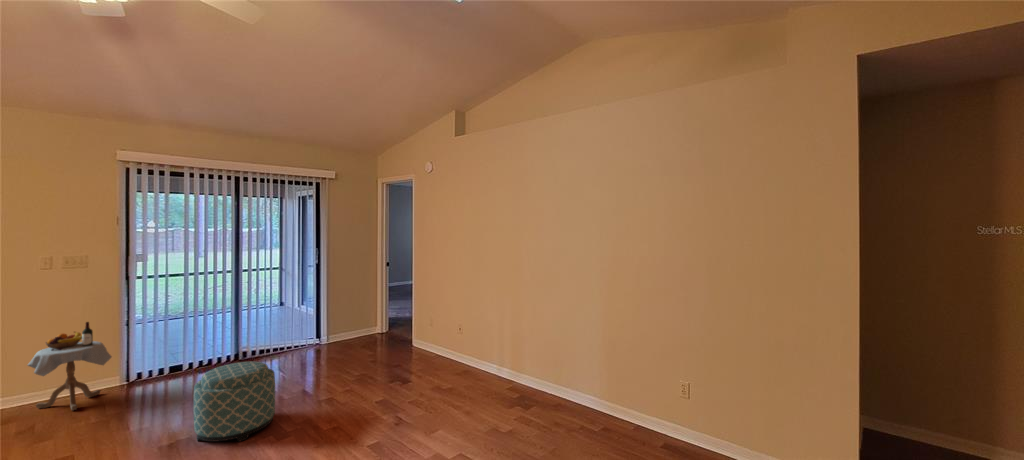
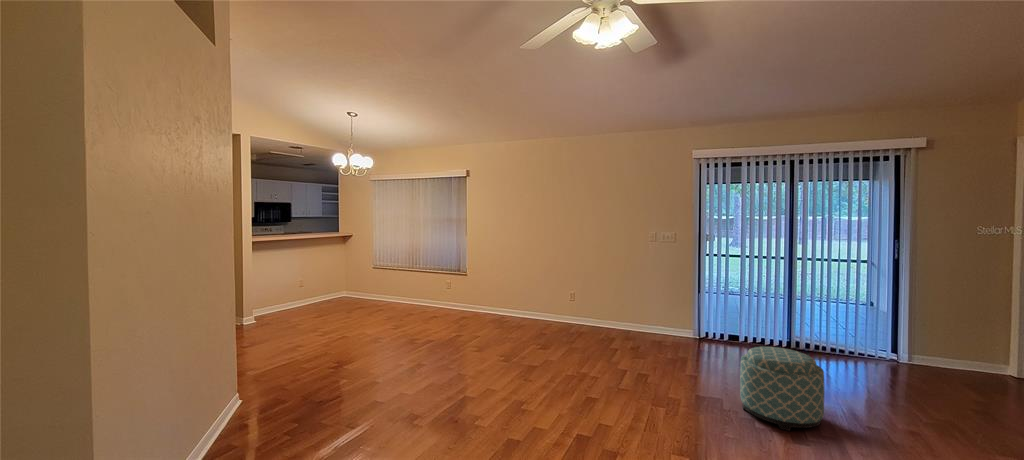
side table: present [28,322,112,410] -> none [644,284,688,347]

